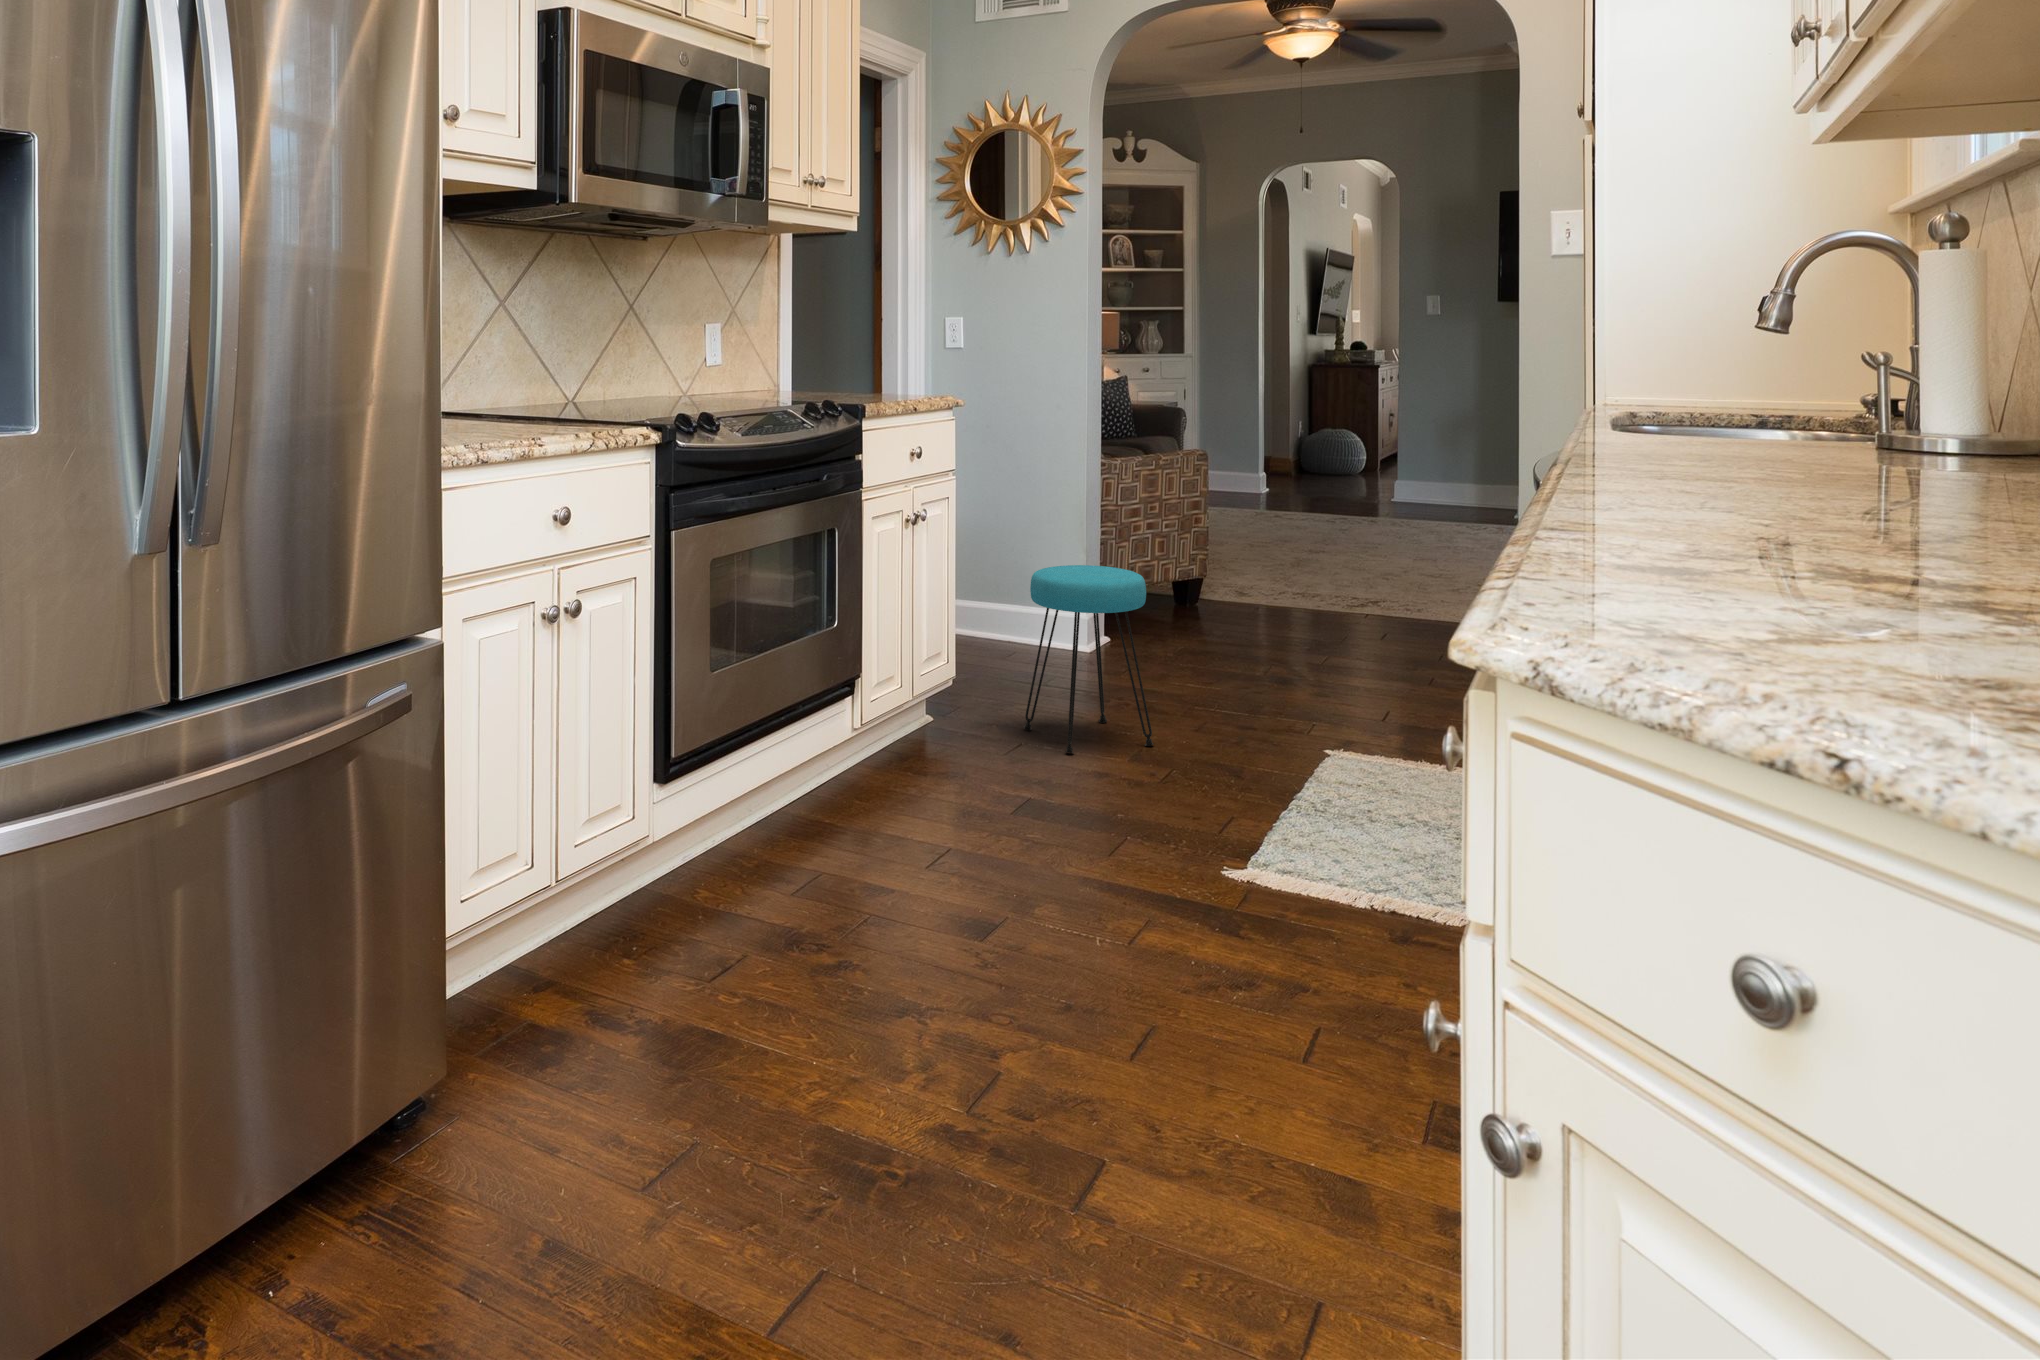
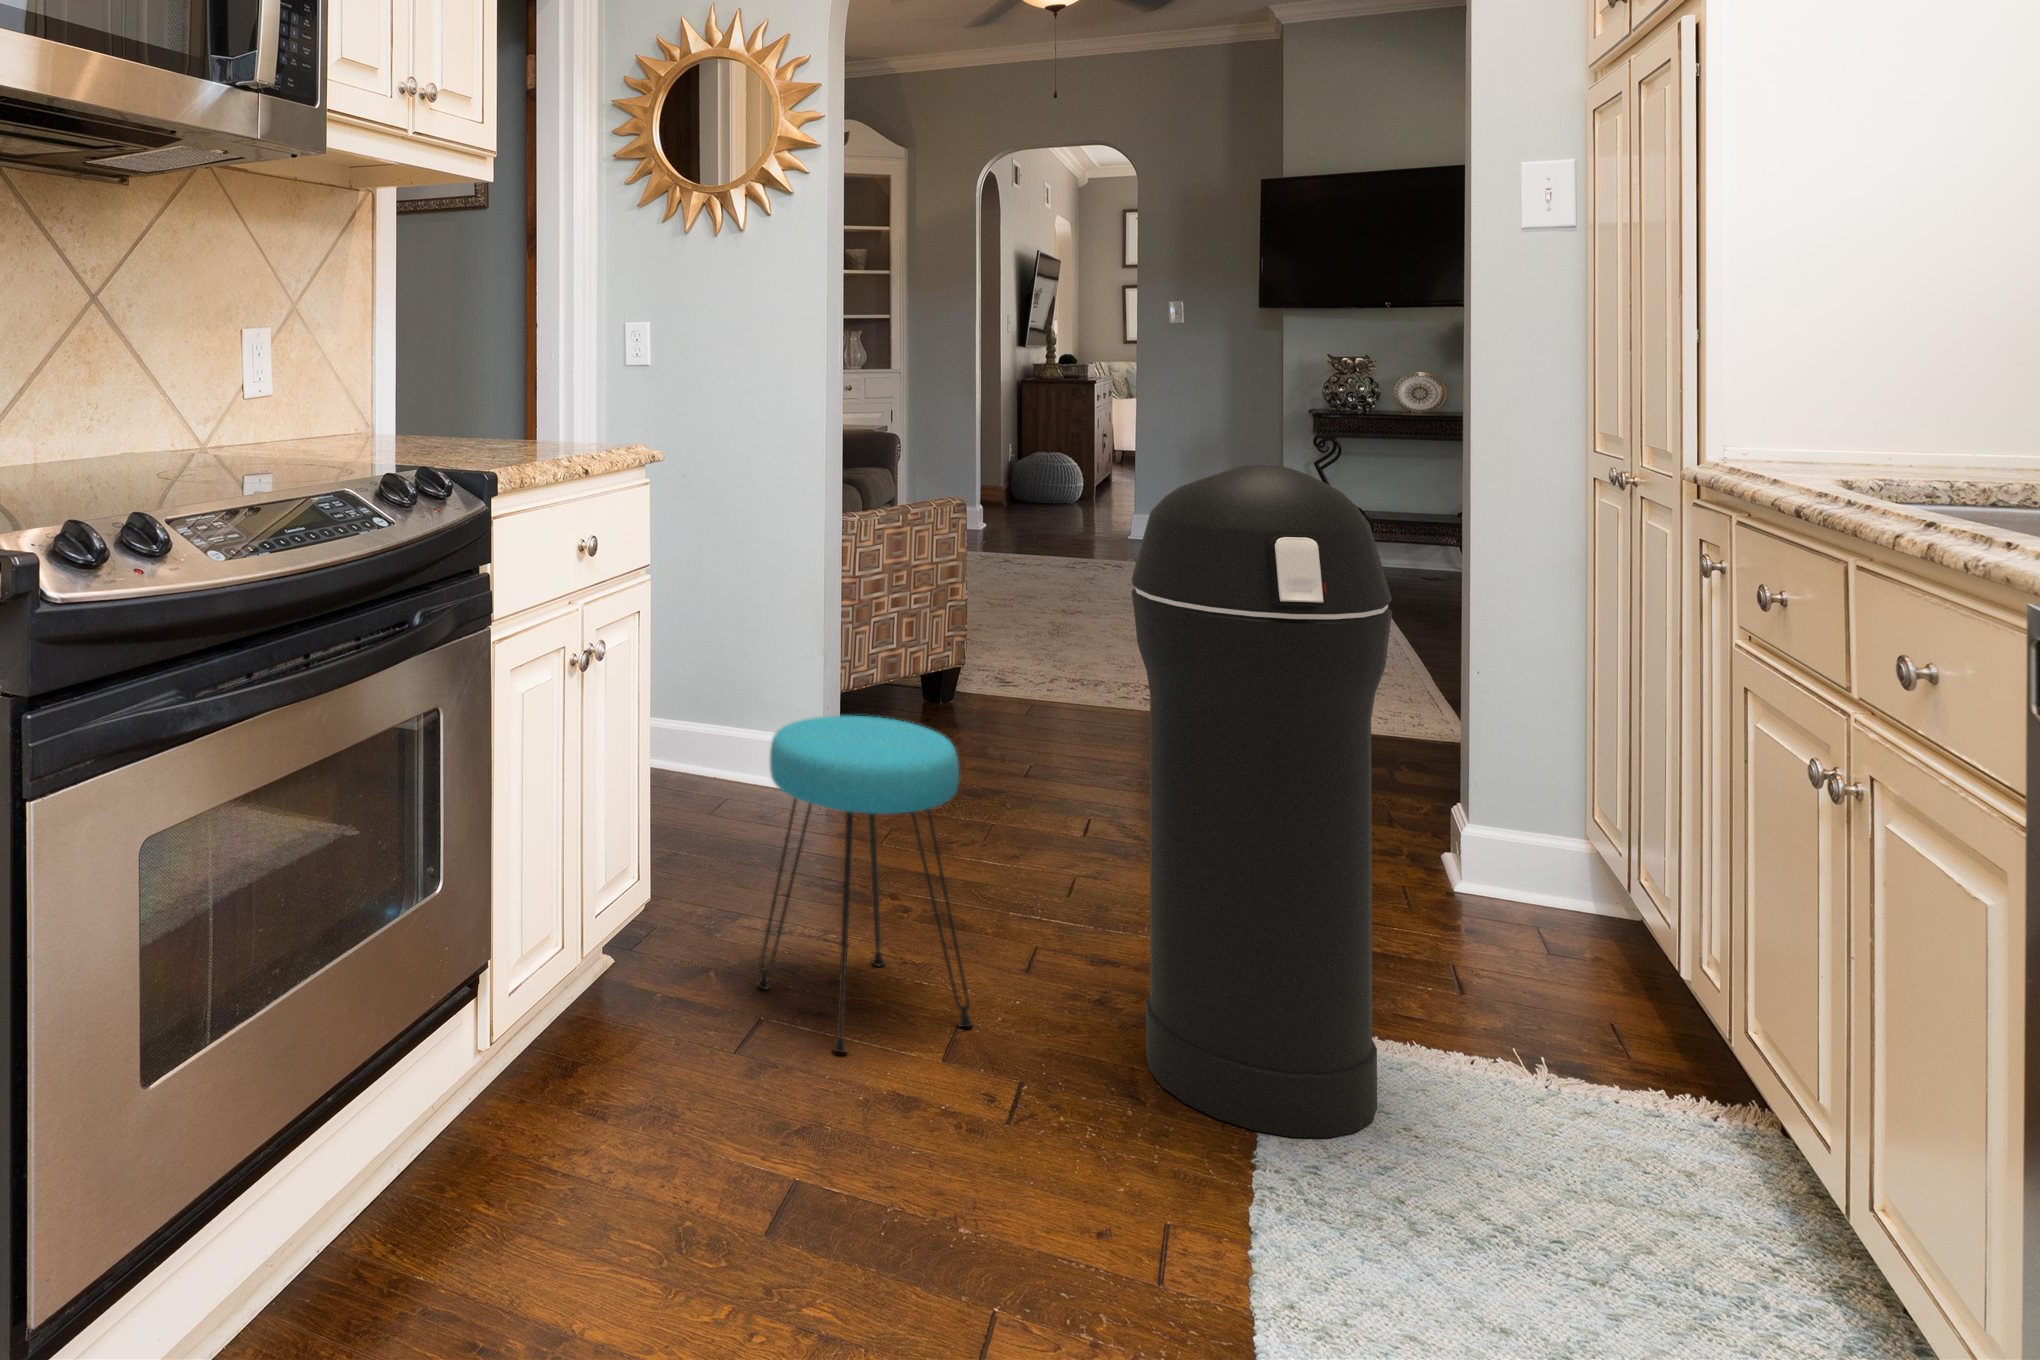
trash can: none [1244,403,1392,787] -> present [1131,465,1392,1138]

